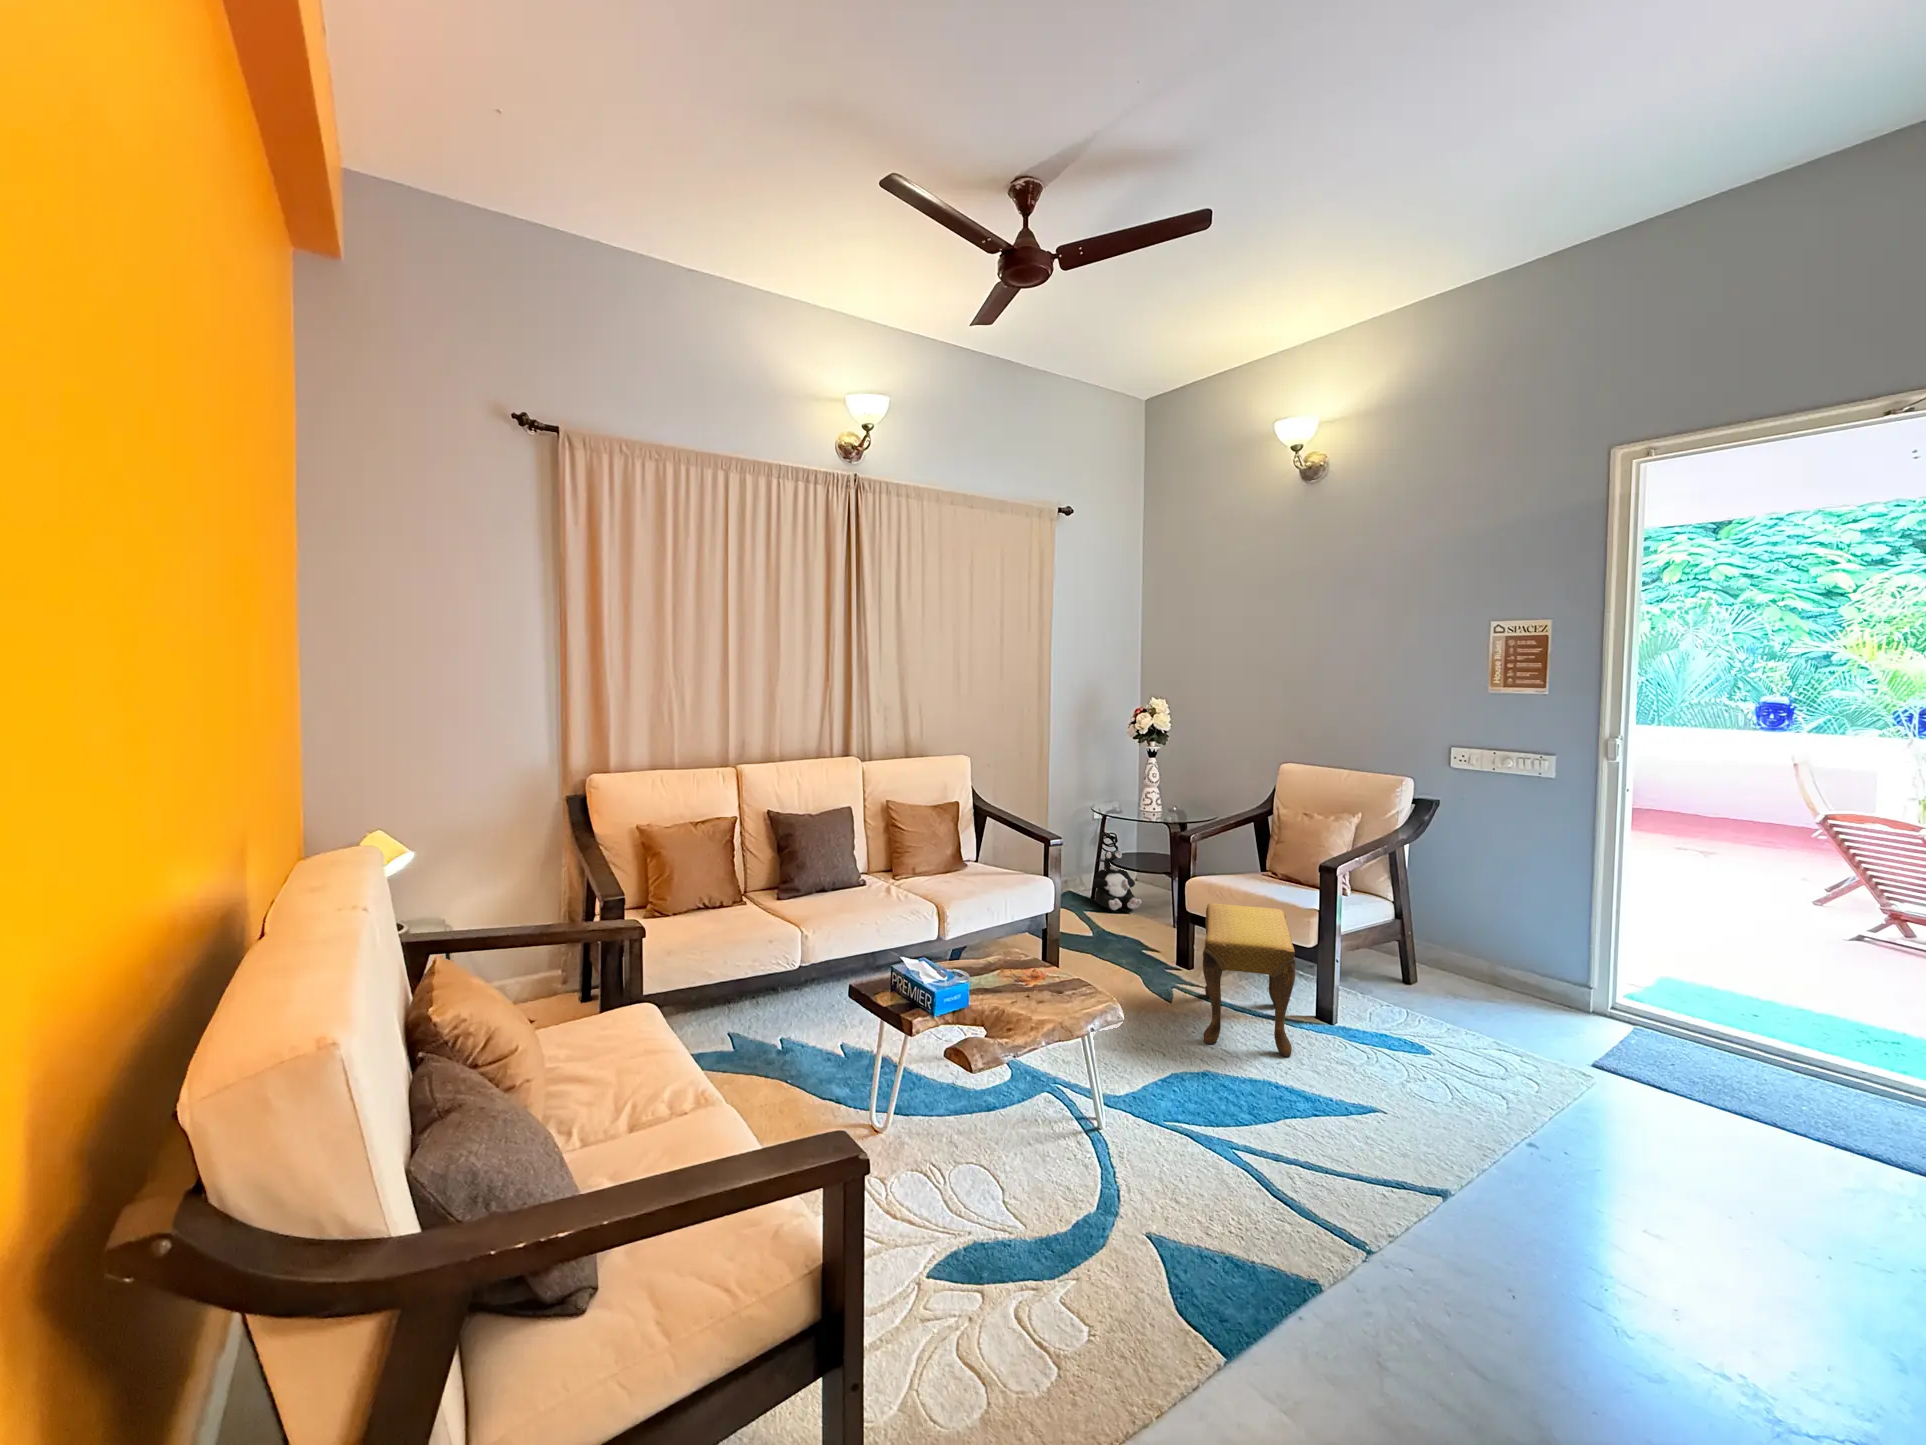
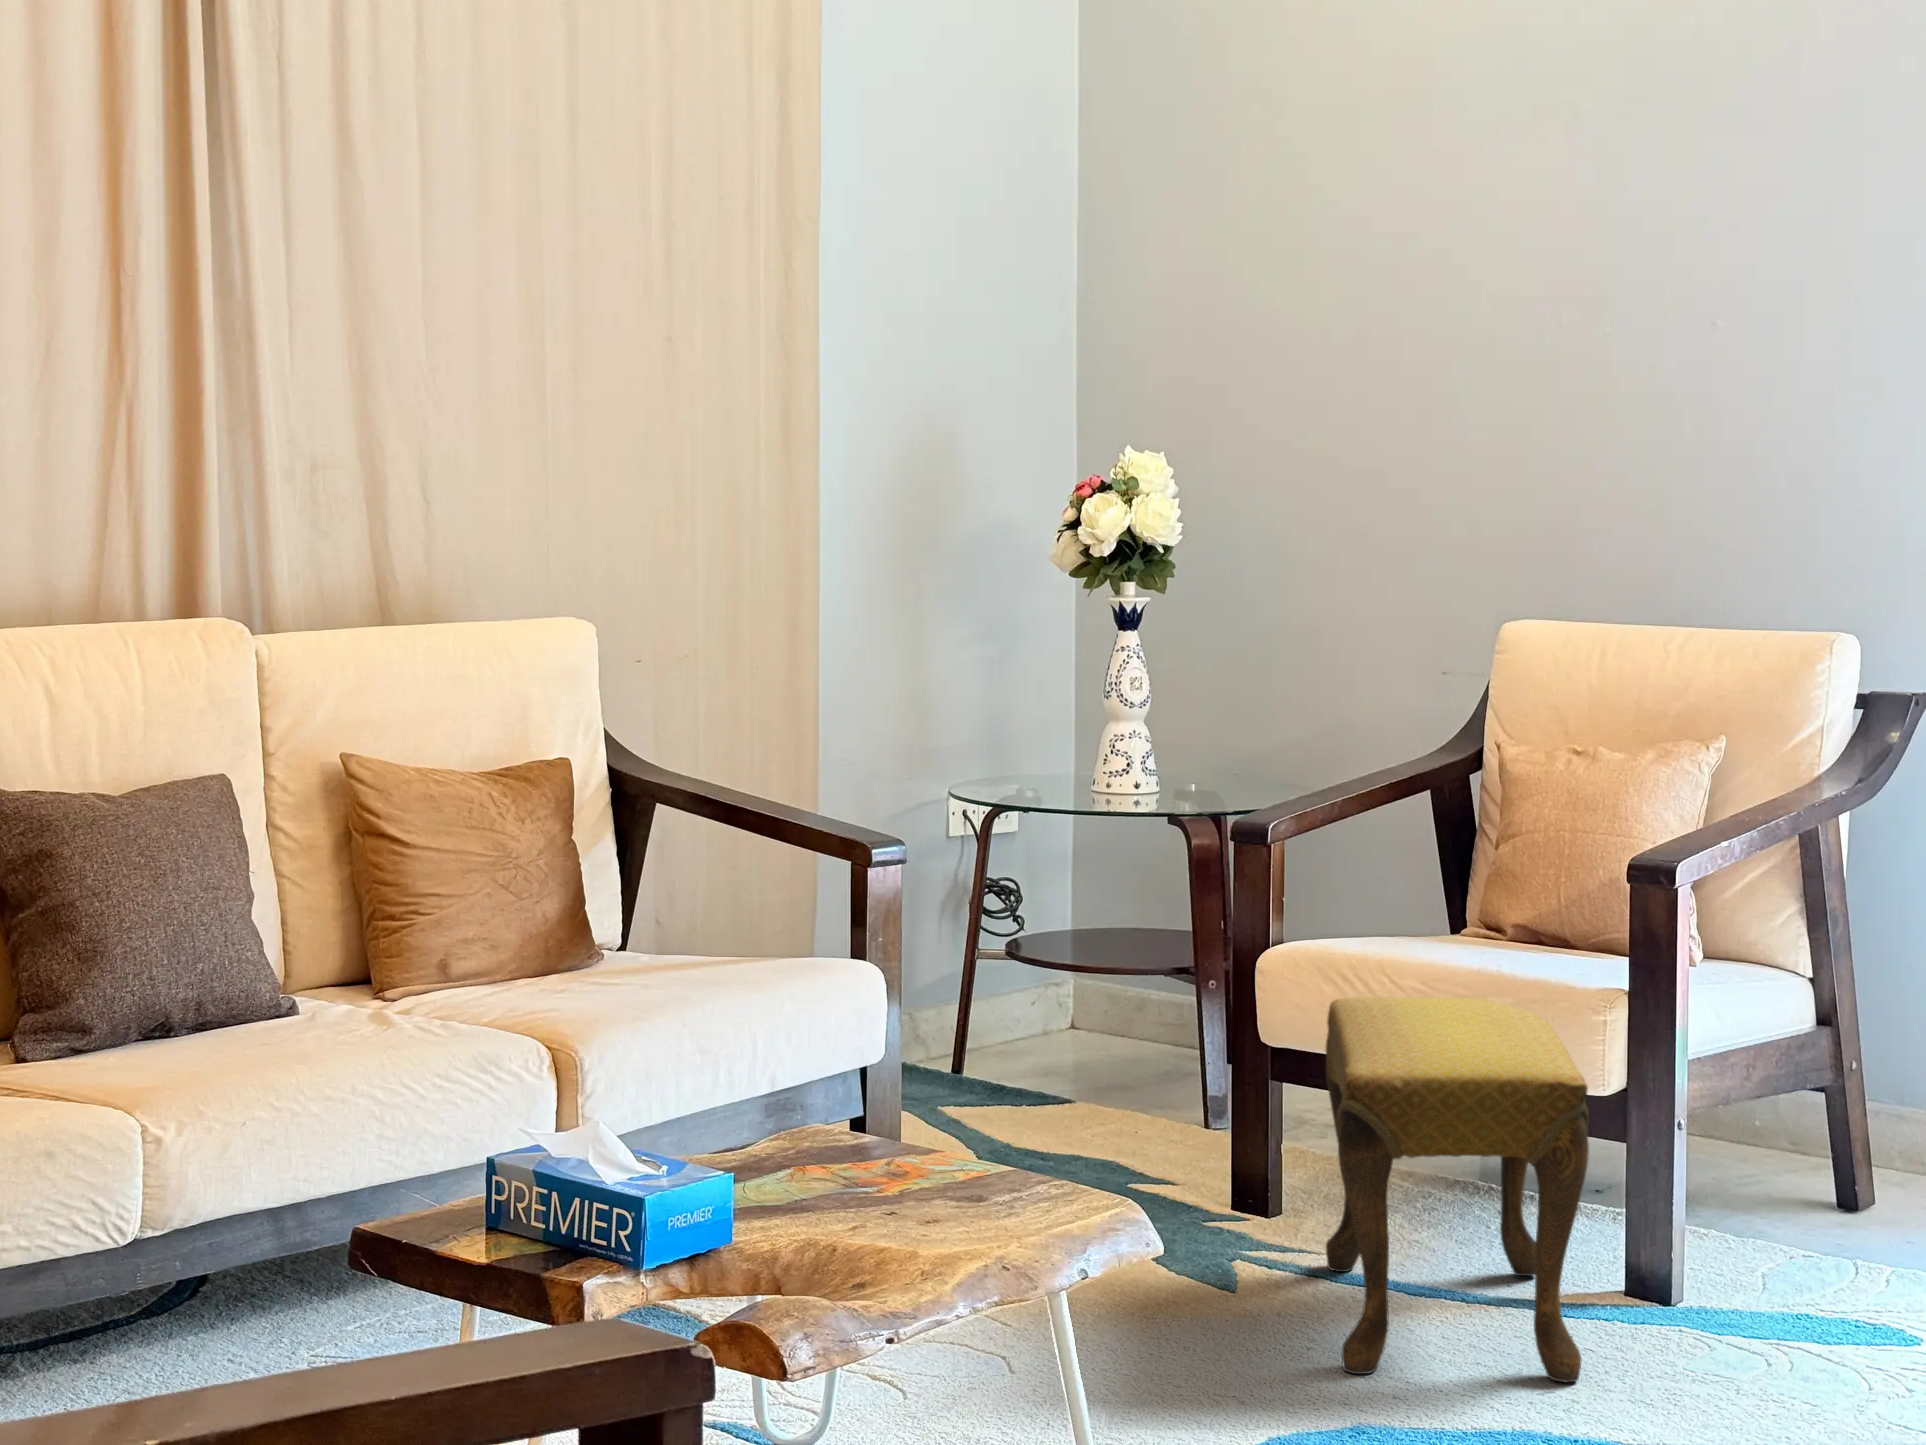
plush toy: present [1093,851,1141,910] -> none [961,917,1108,1090]

